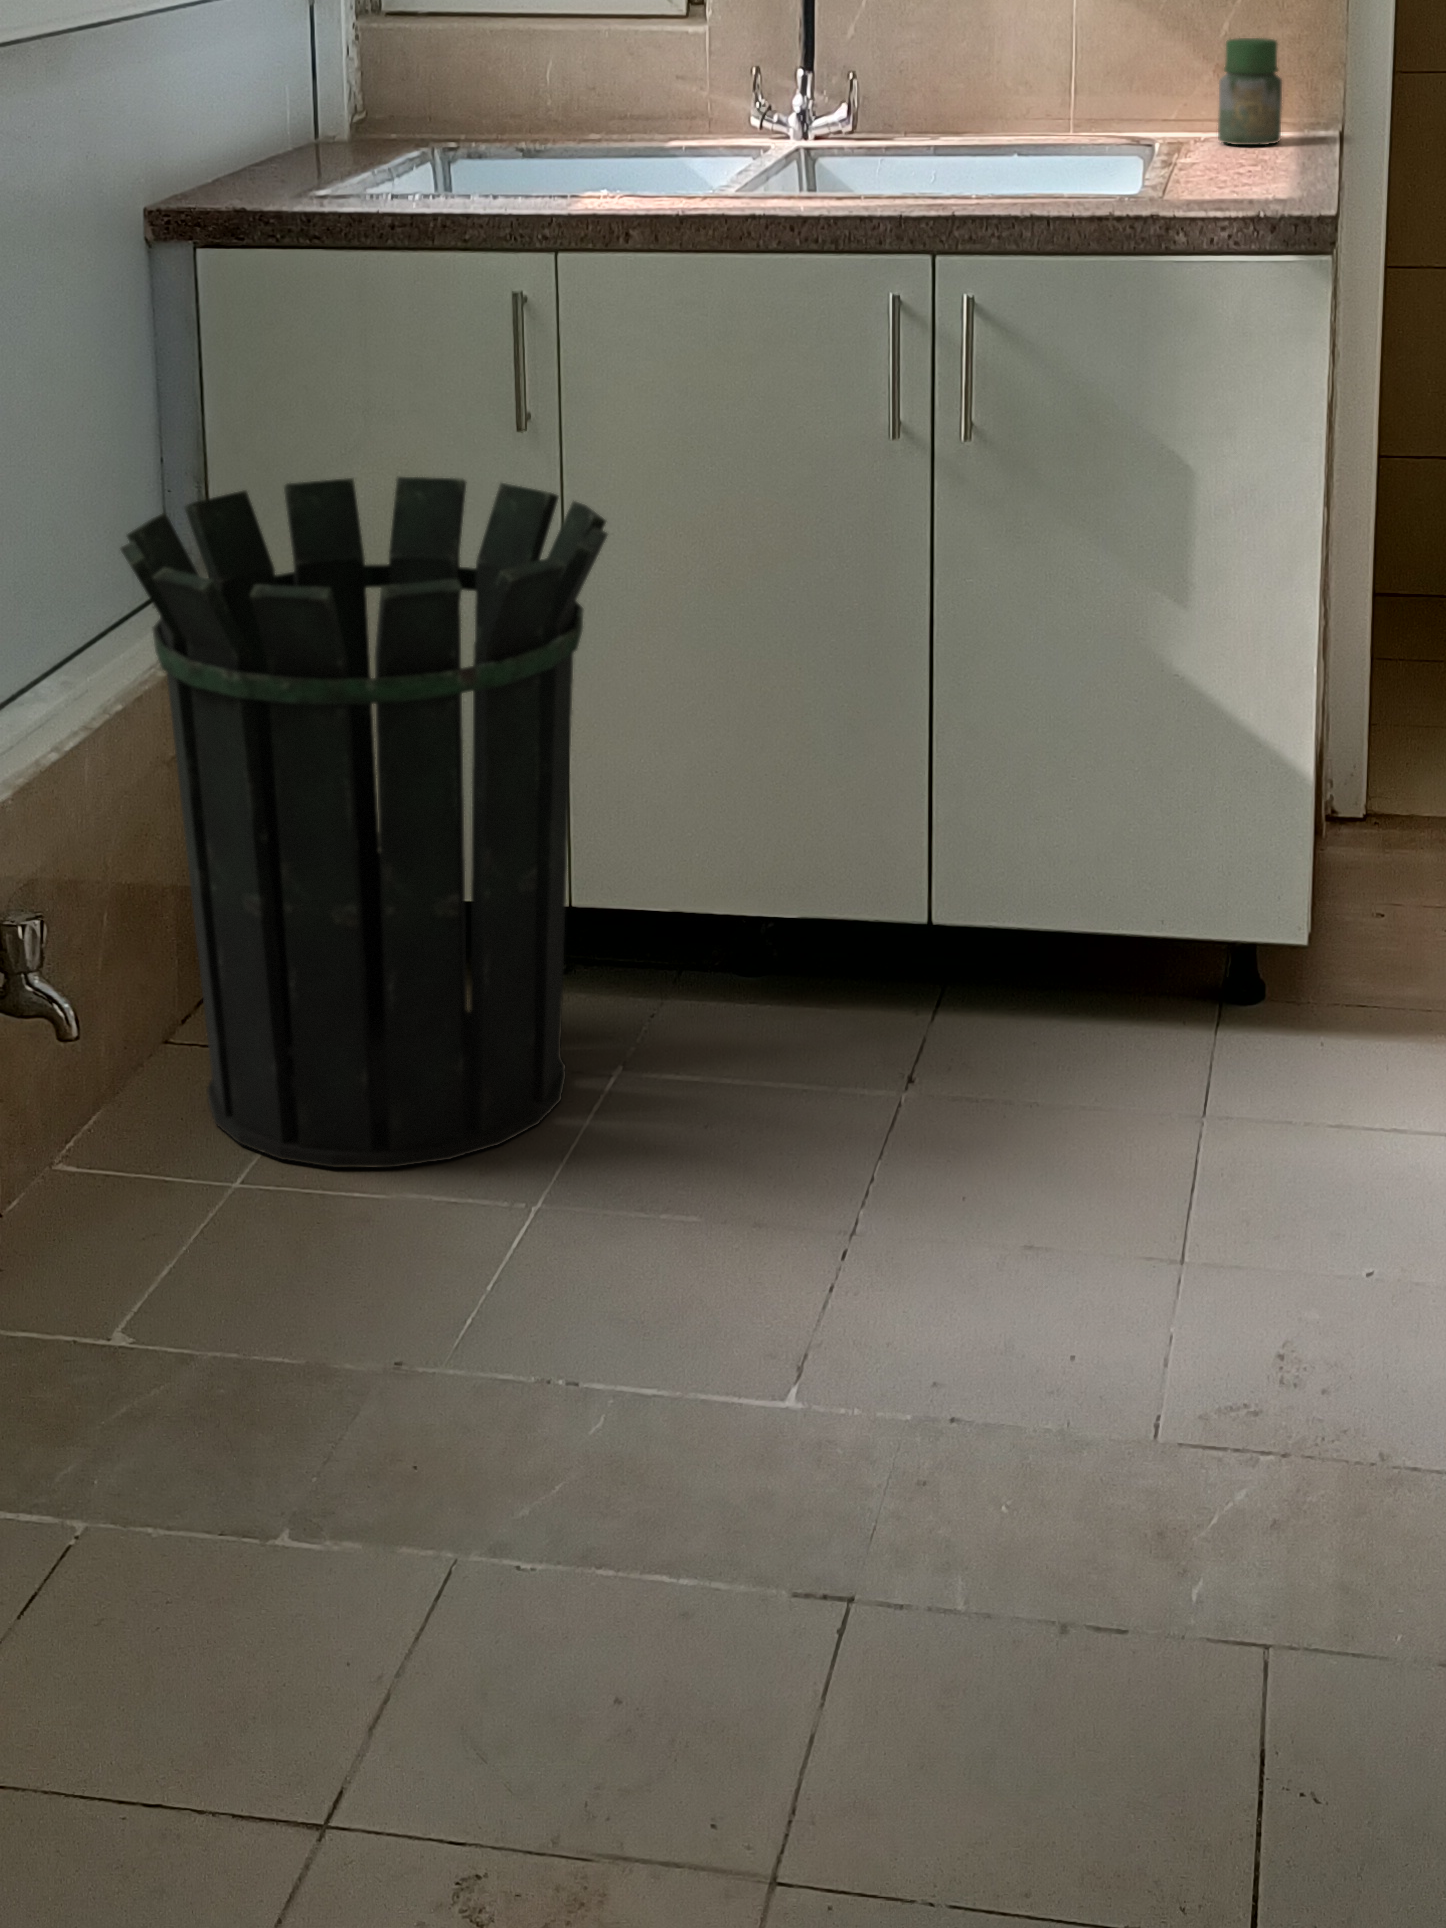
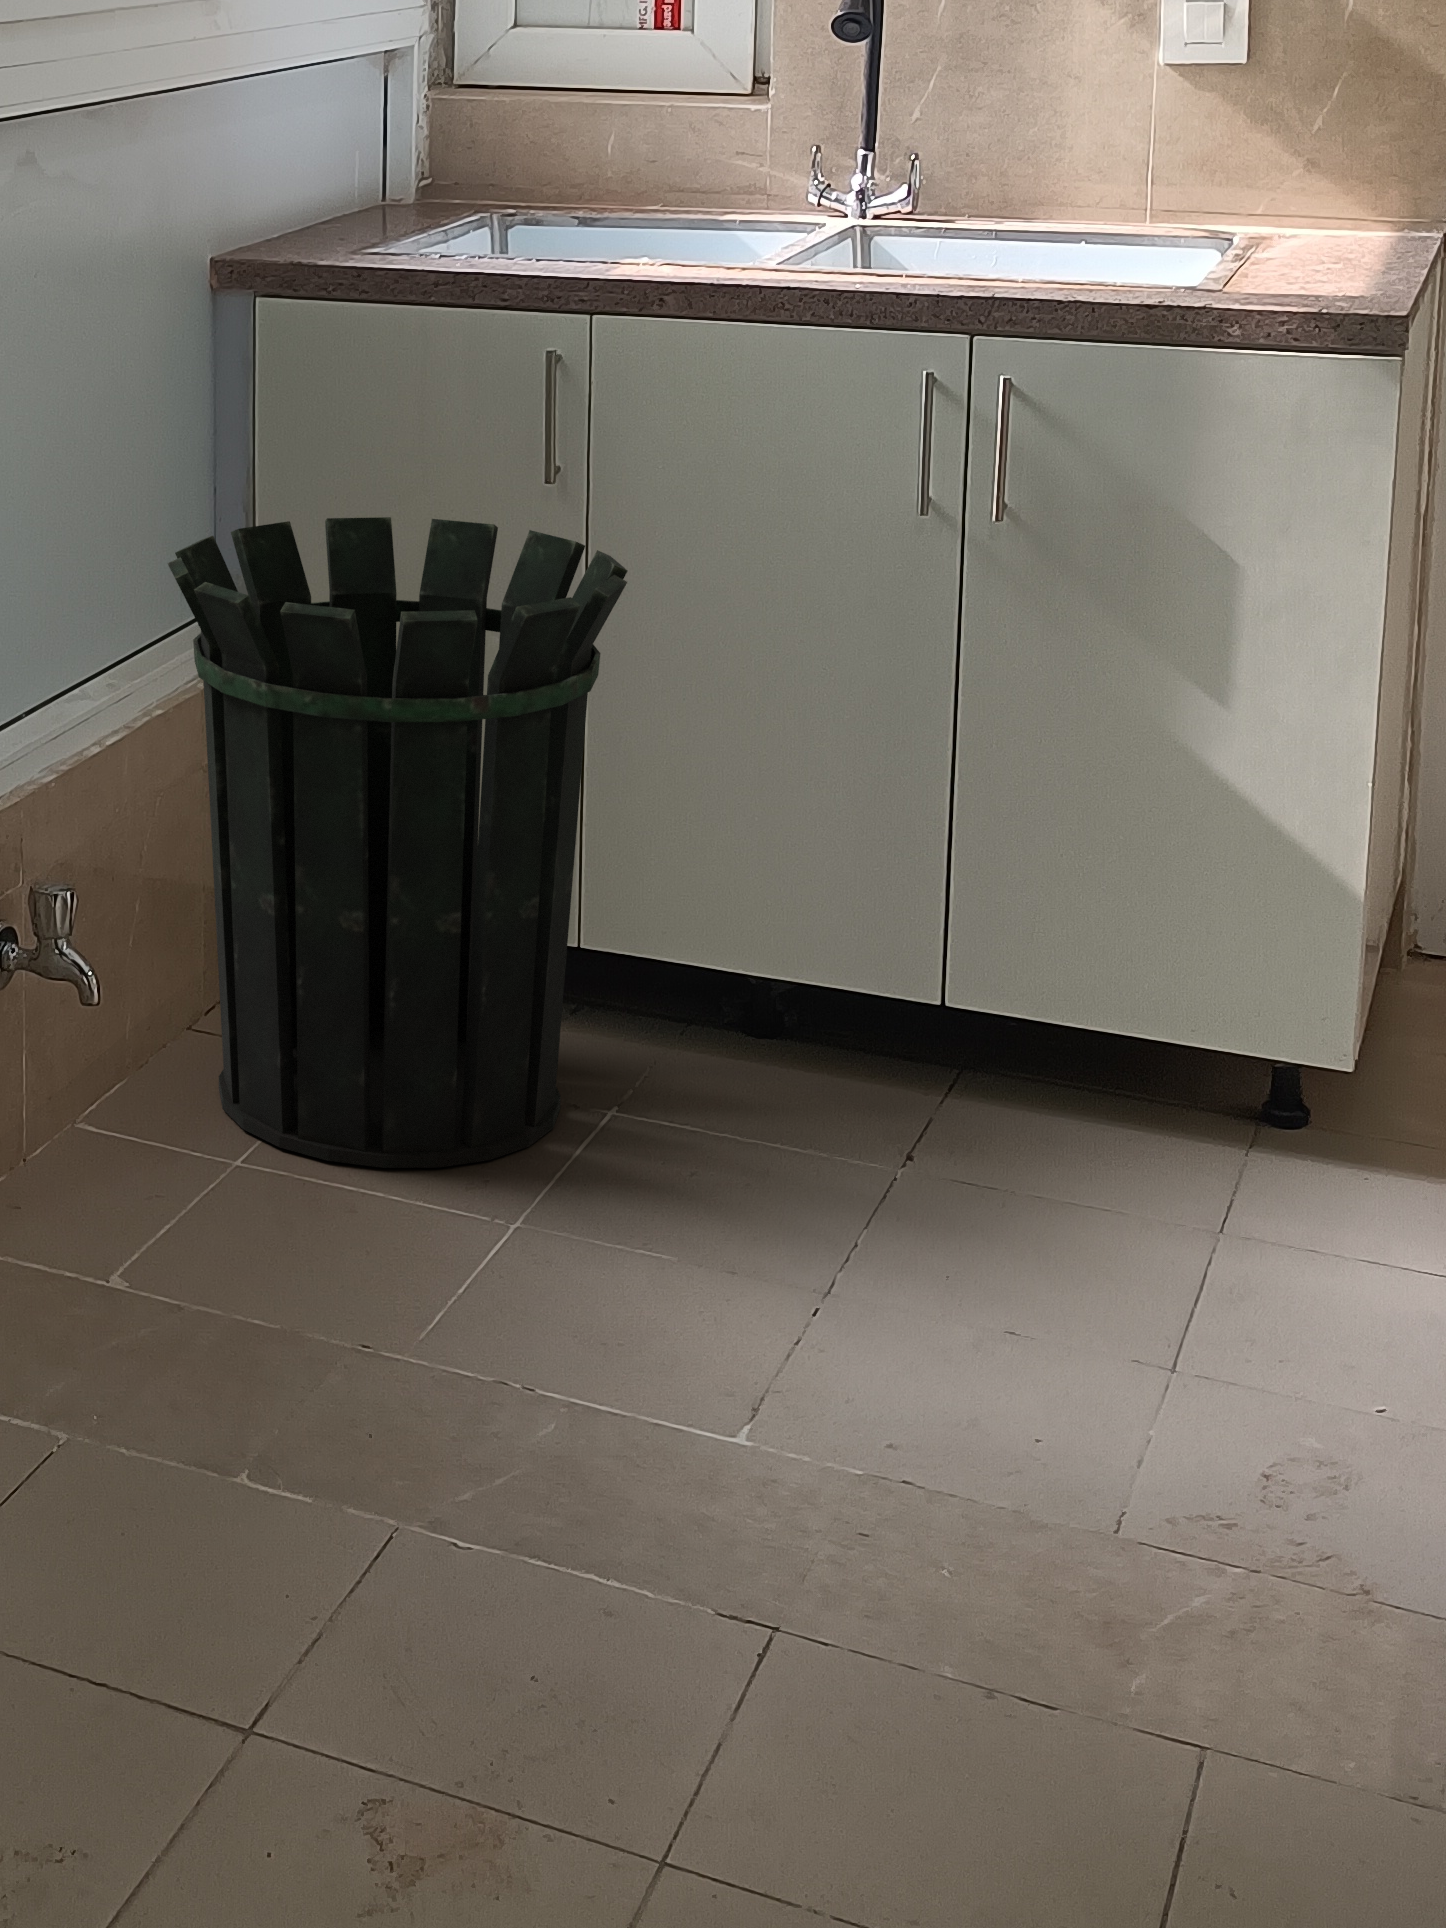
jar: present [1218,38,1282,145] -> none [1299,132,1372,241]

